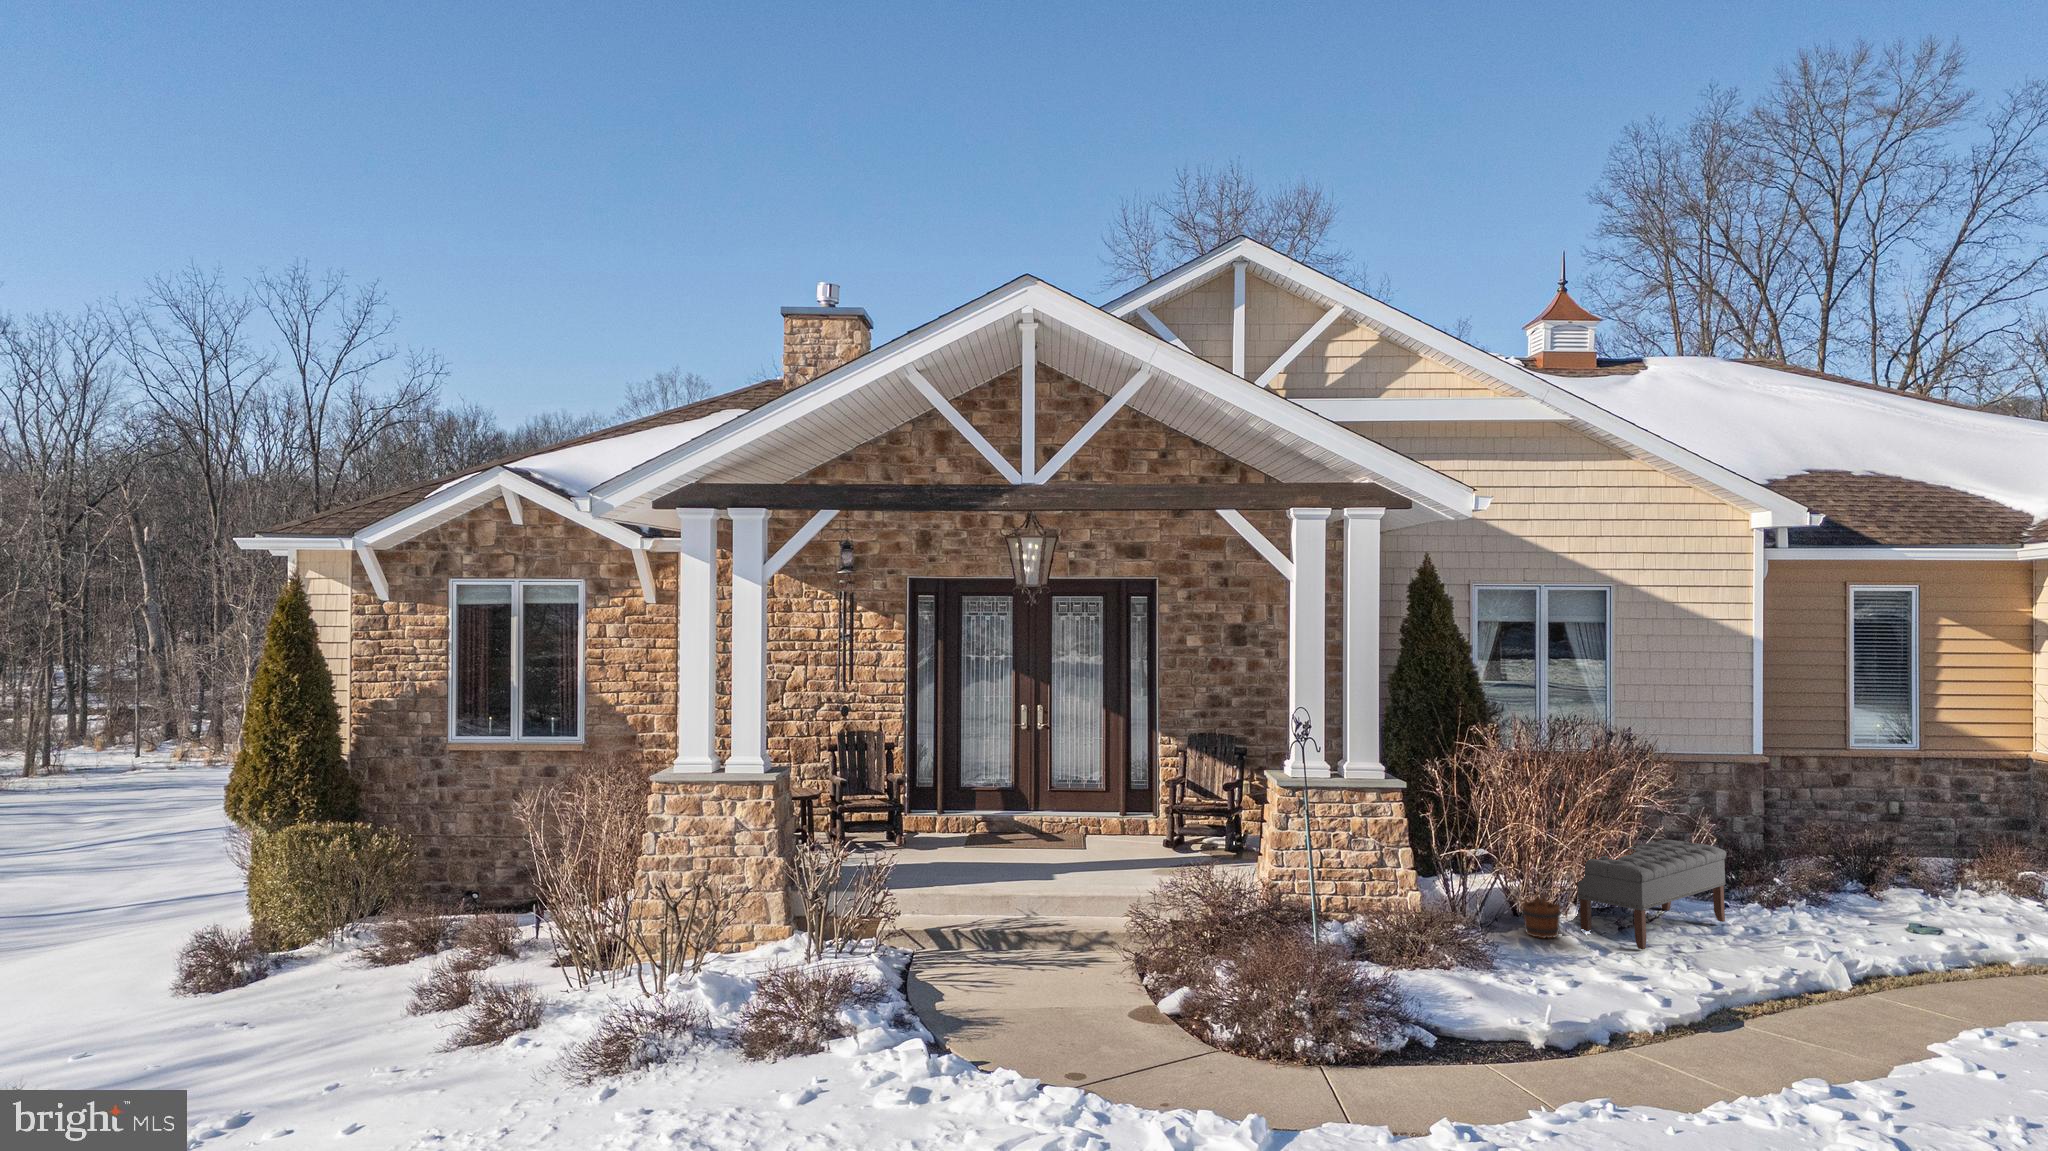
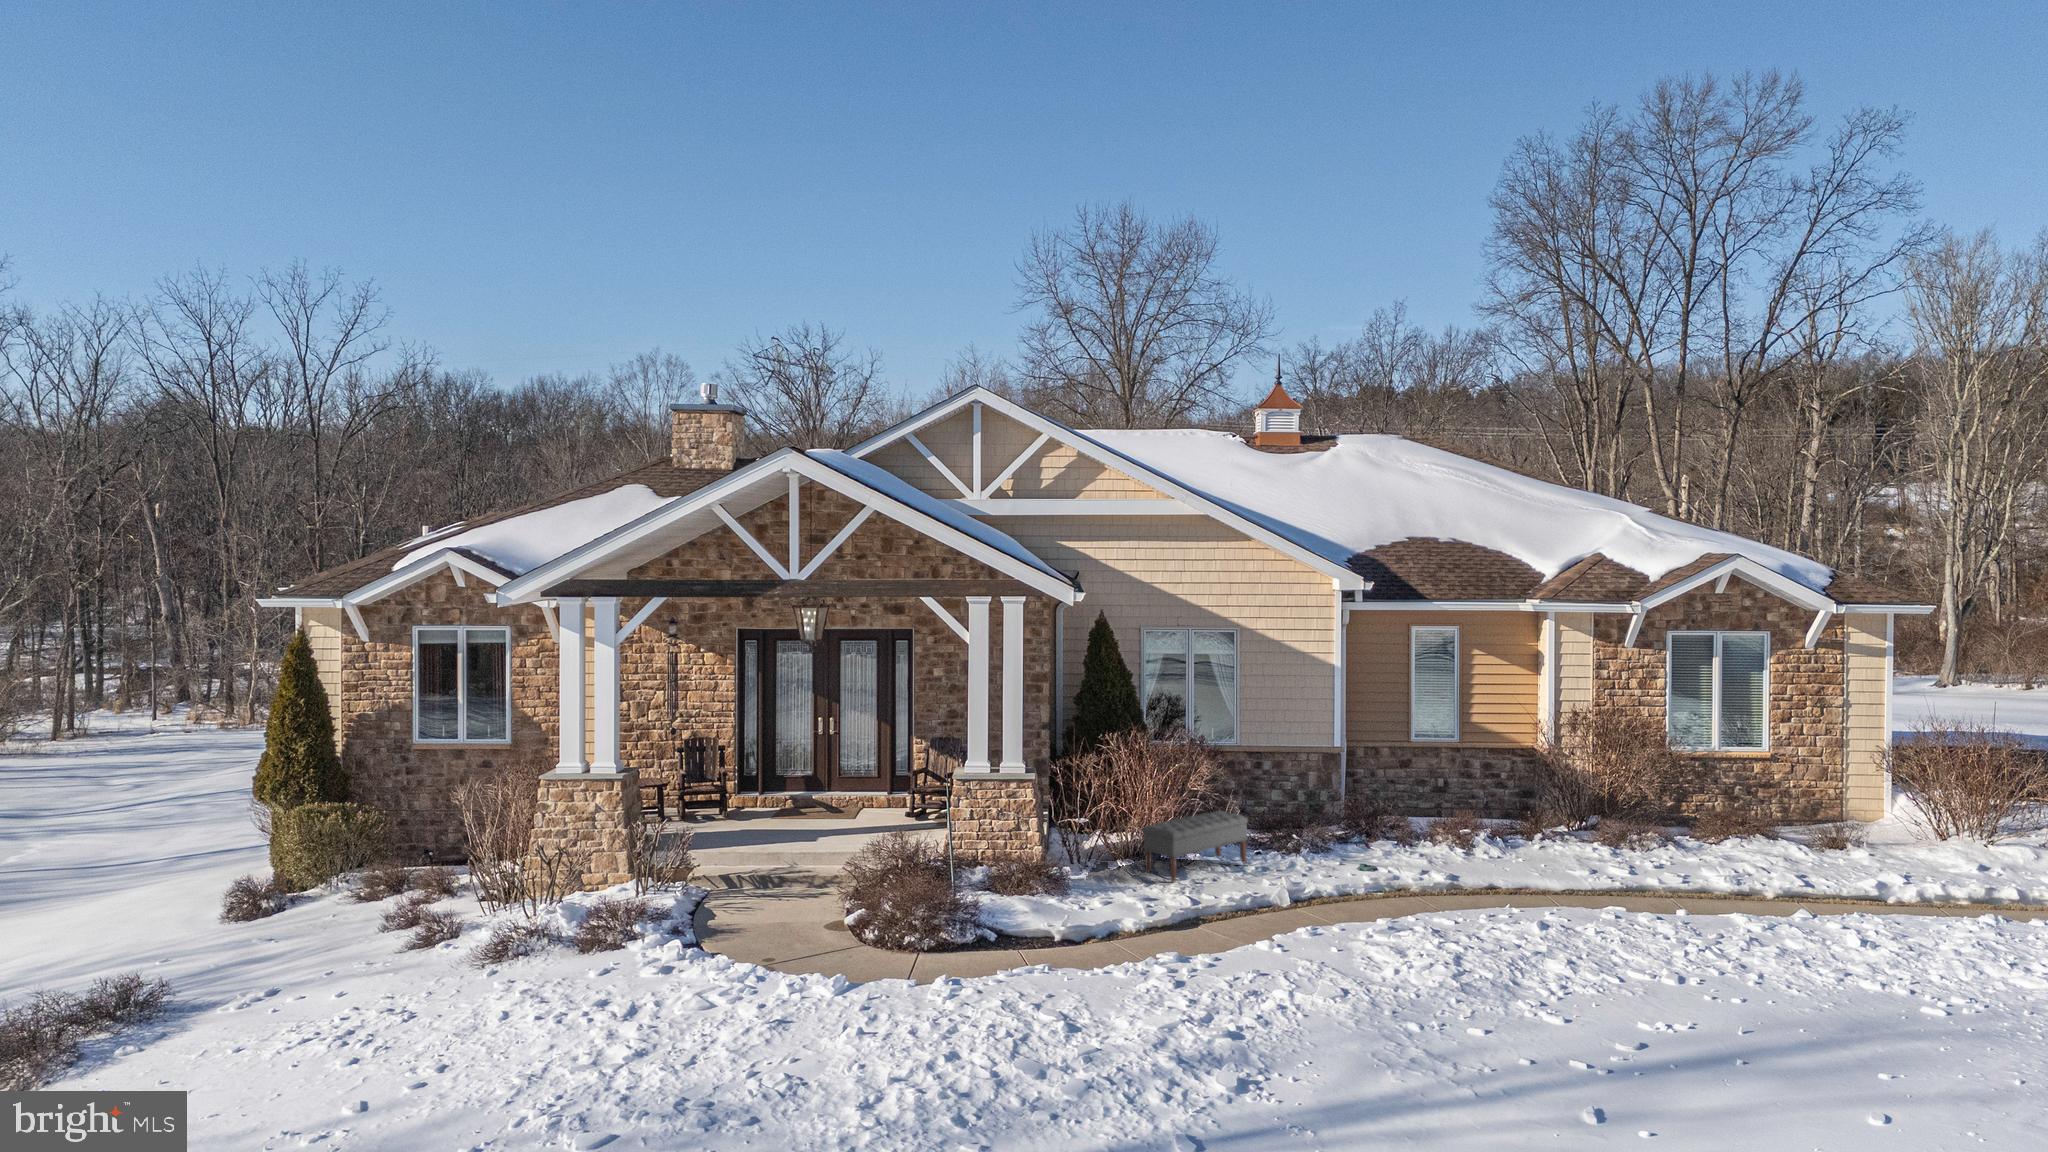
wooden bucket: present [1522,875,1561,938] -> none [1106,836,1128,876]

